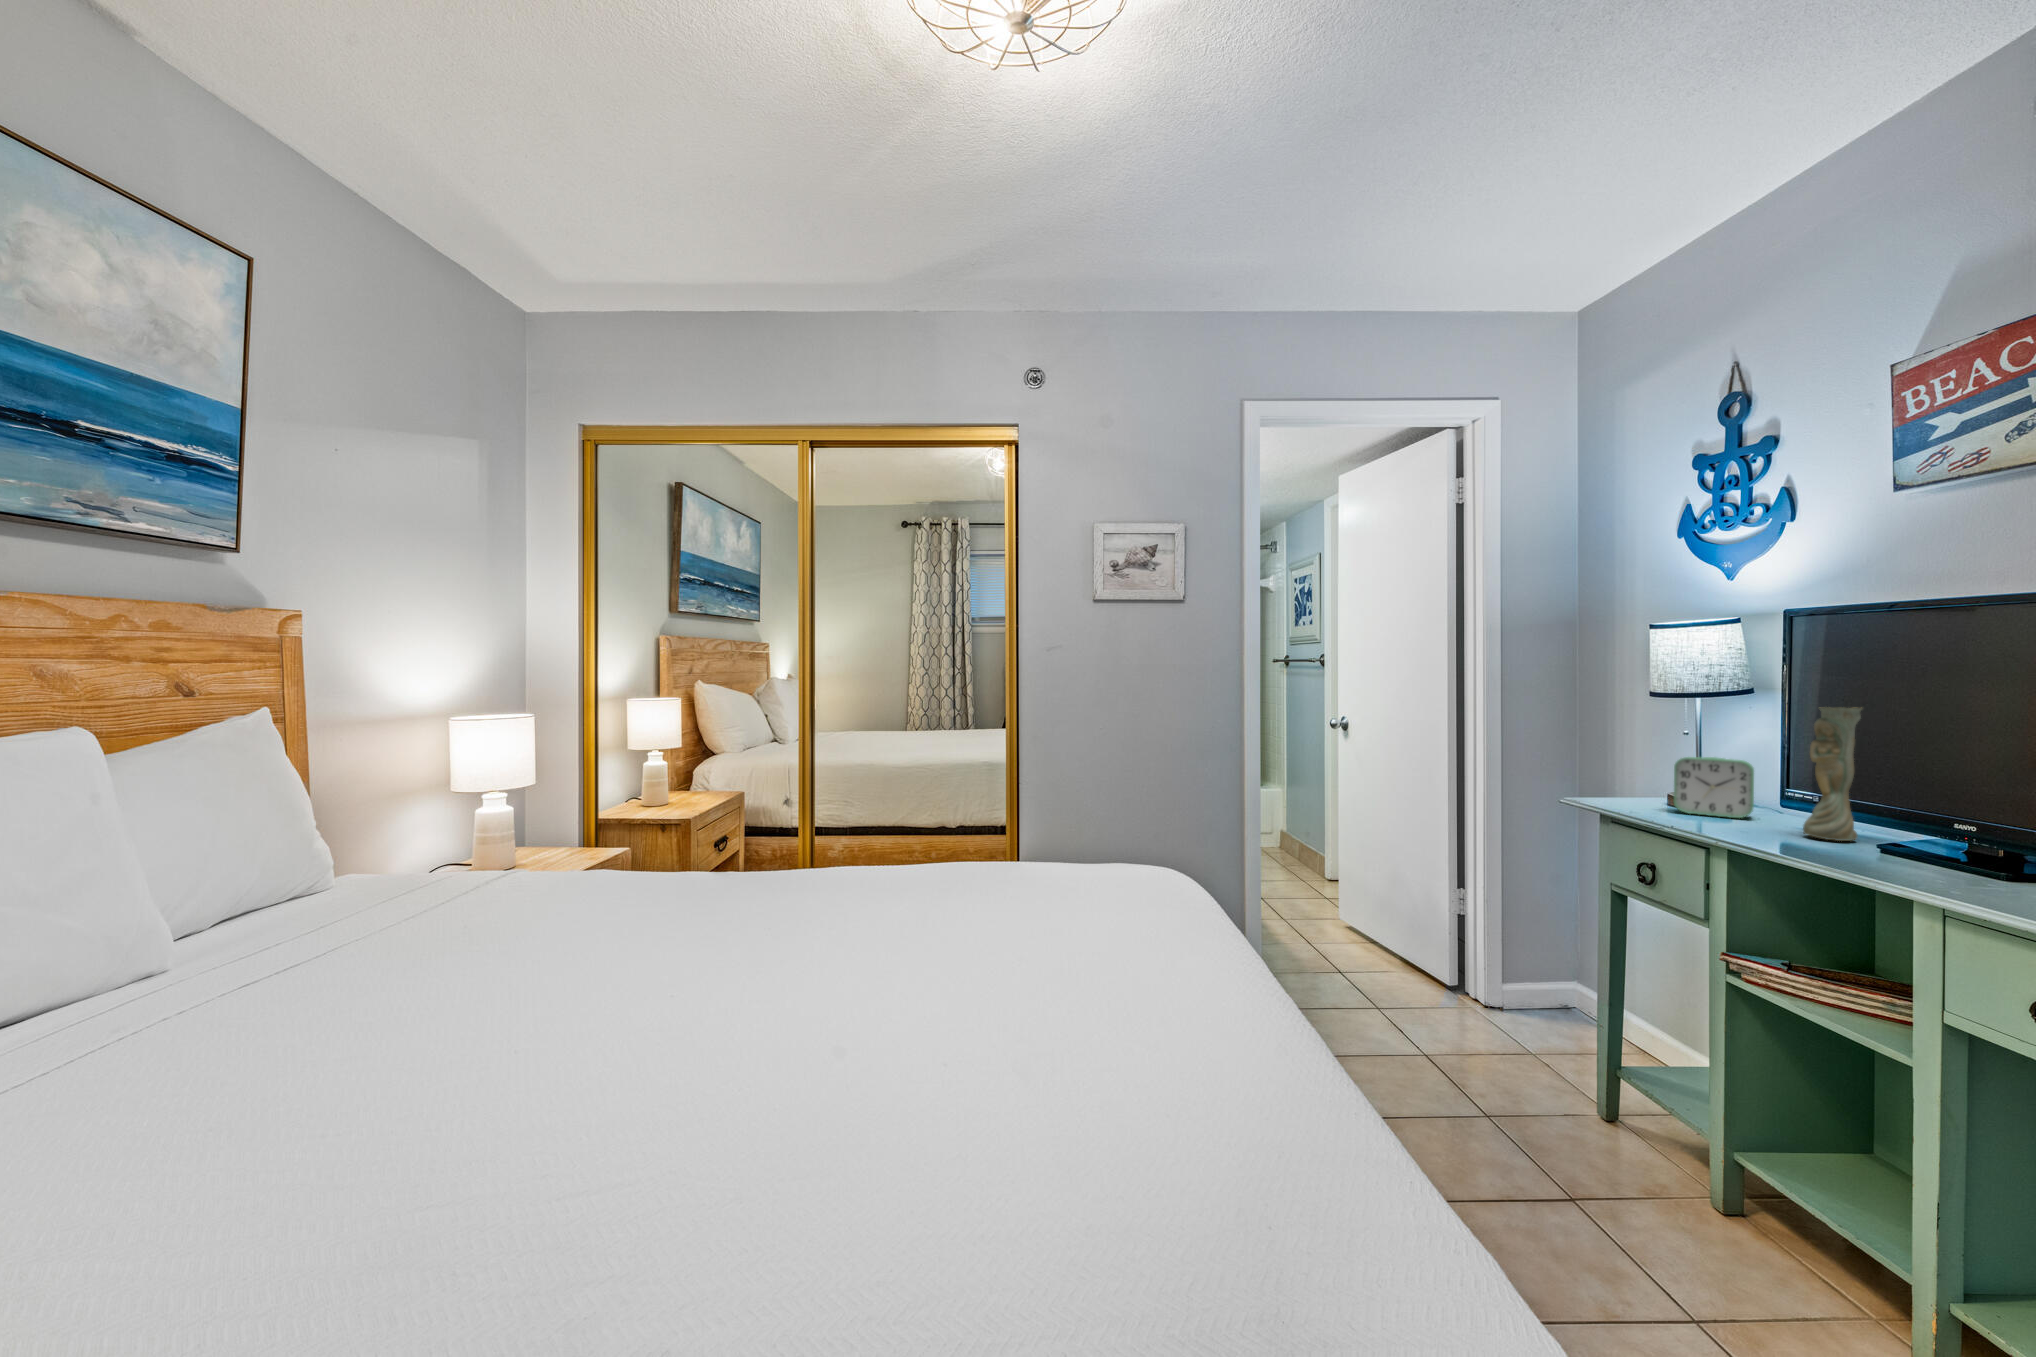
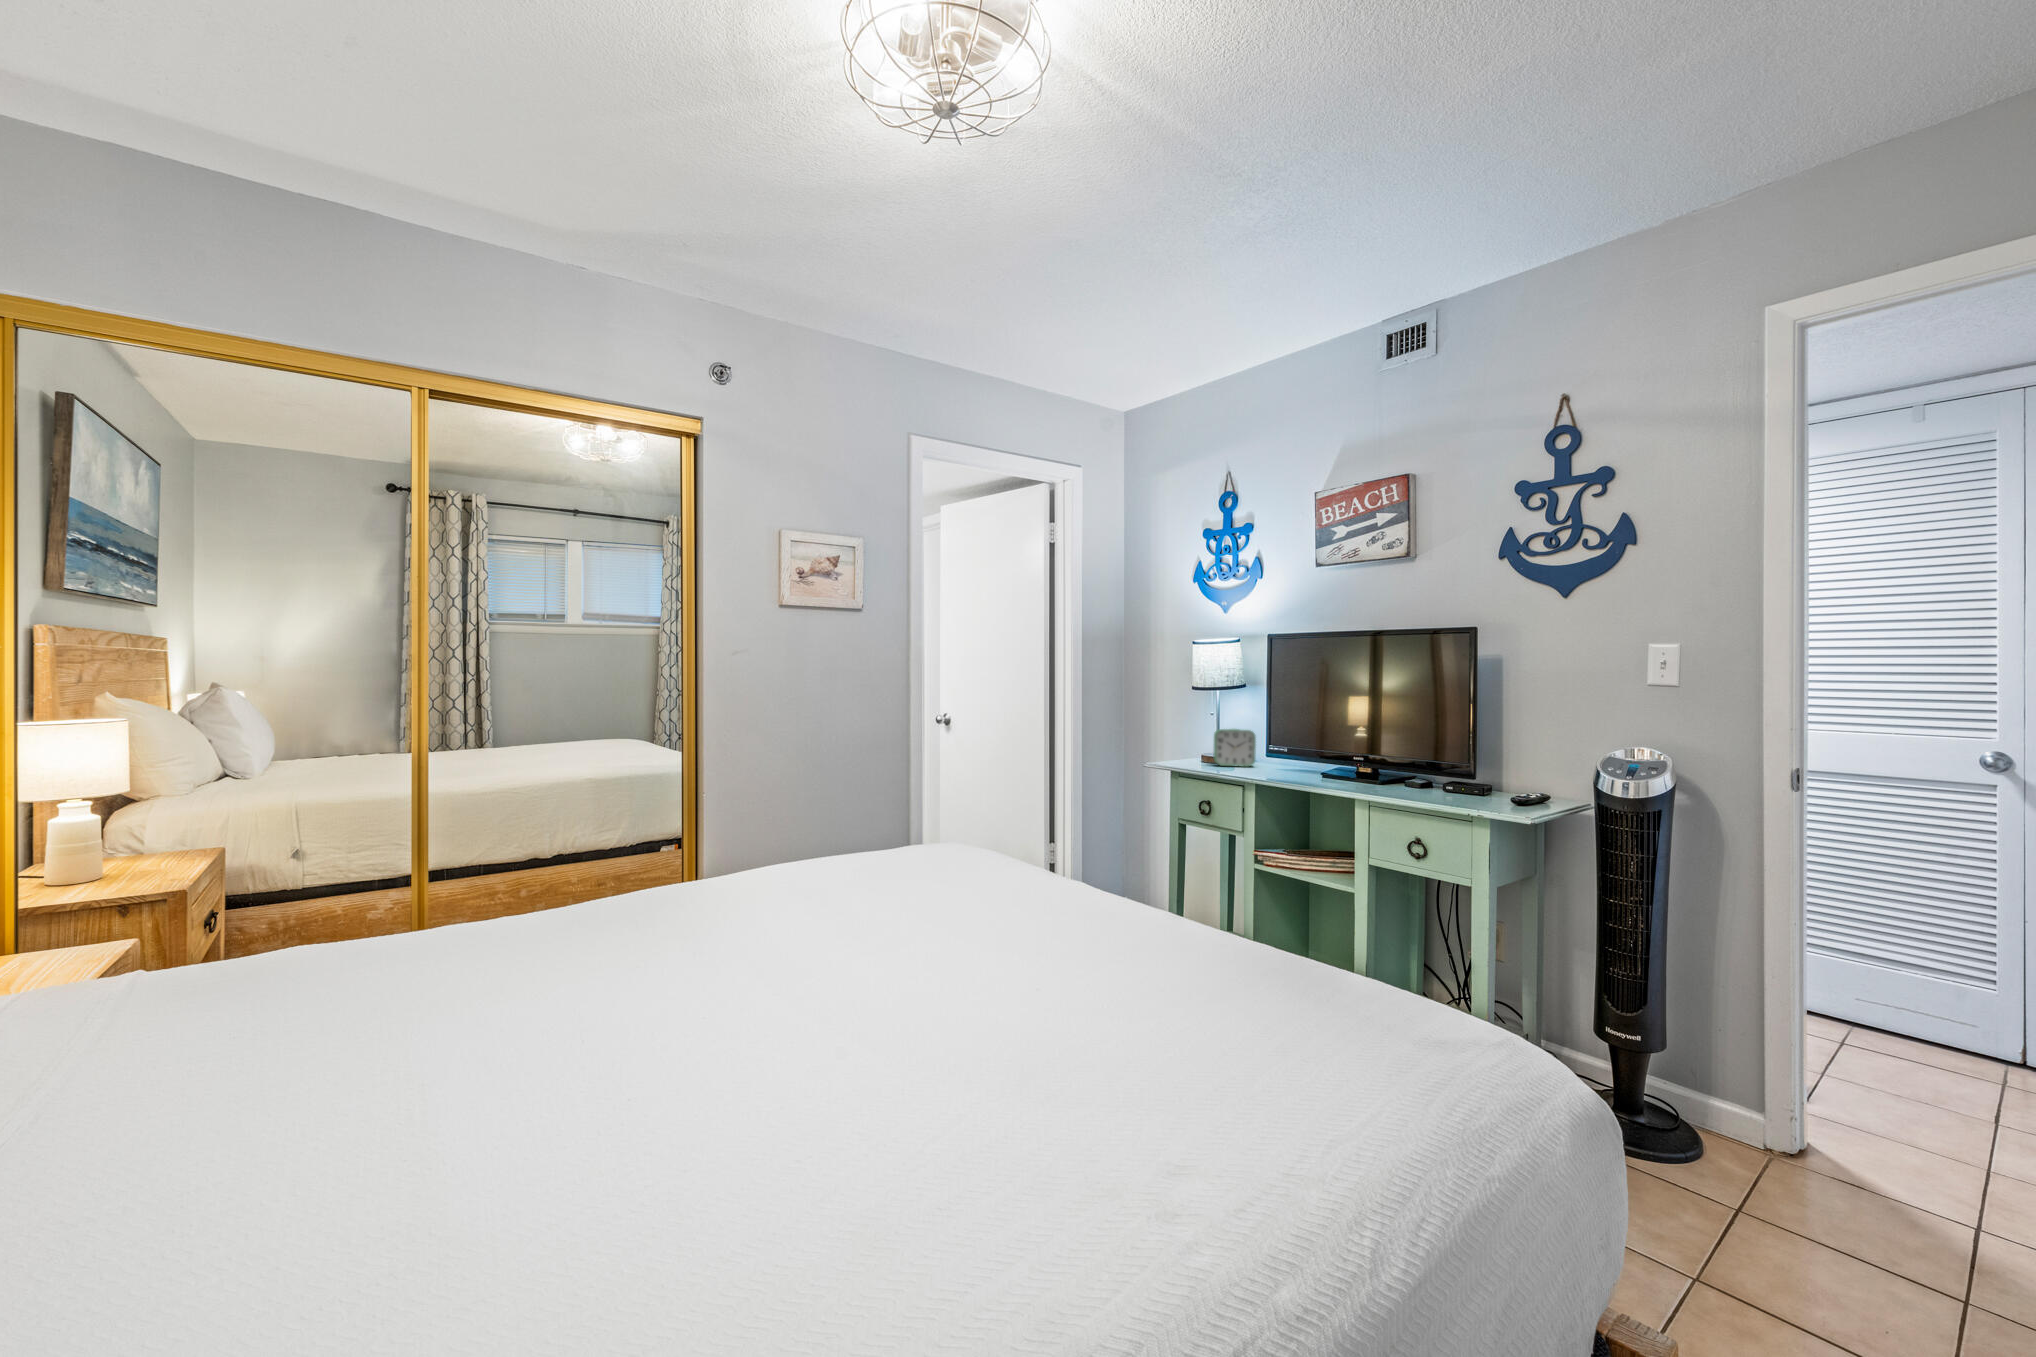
vase: present [1803,707,1862,841] -> none [1288,694,1314,774]

